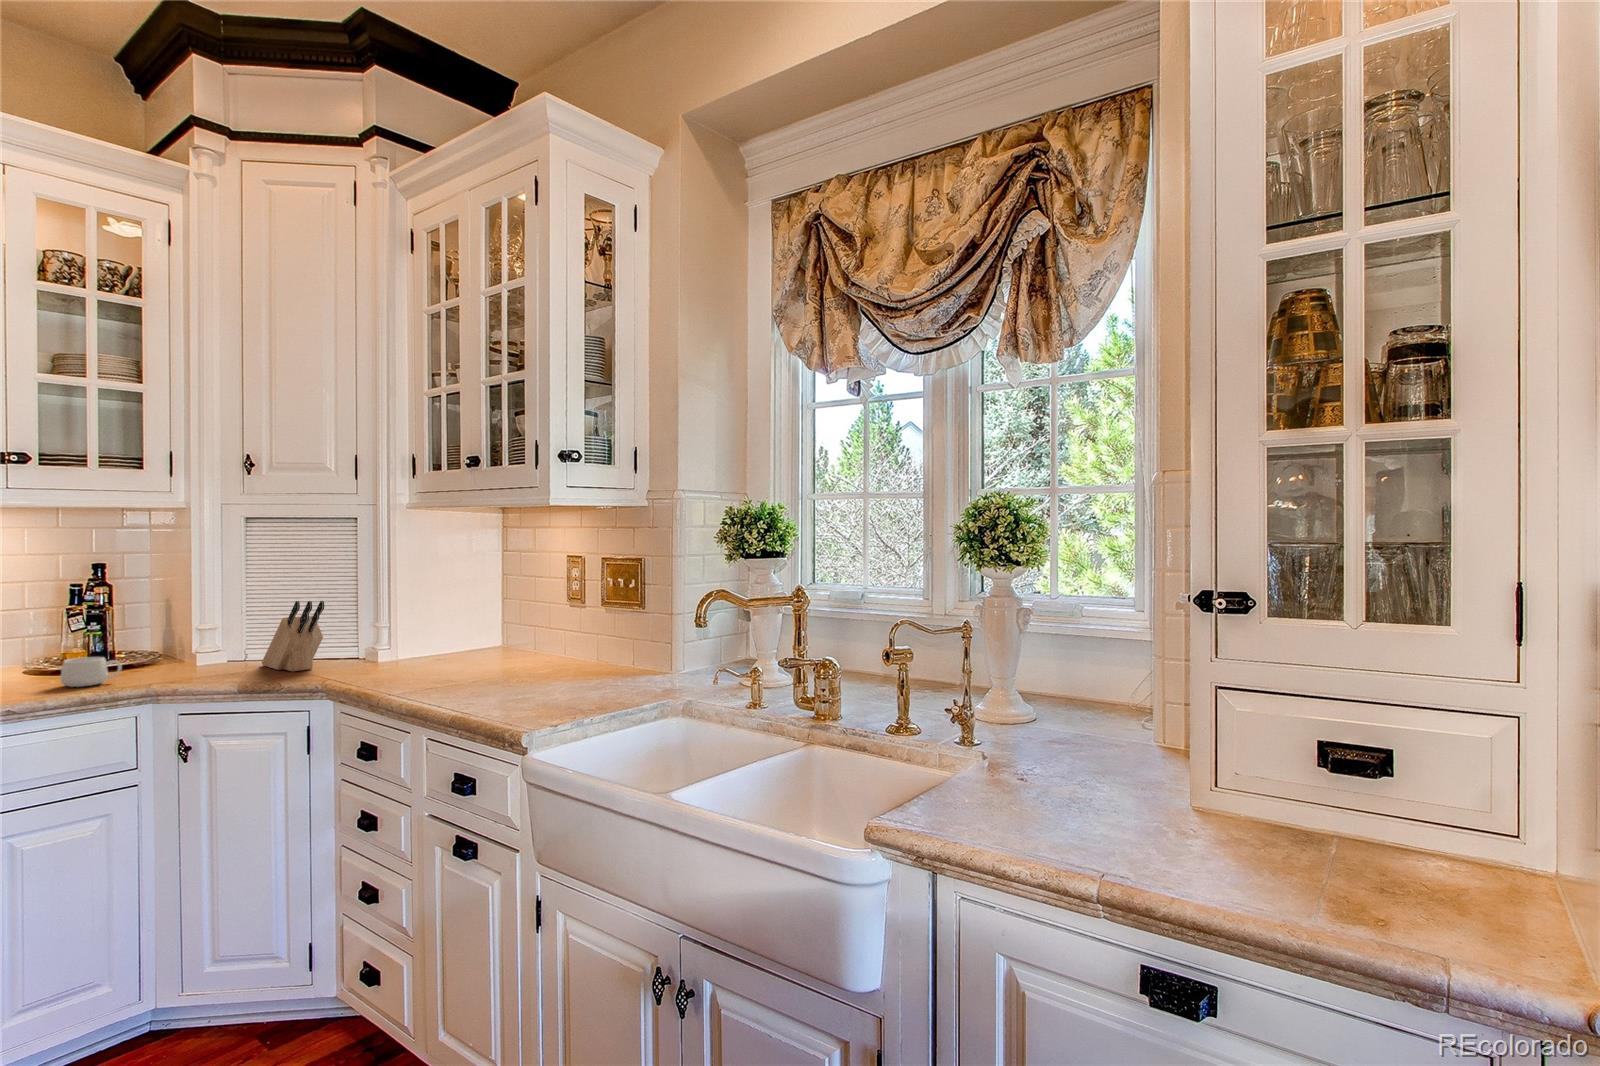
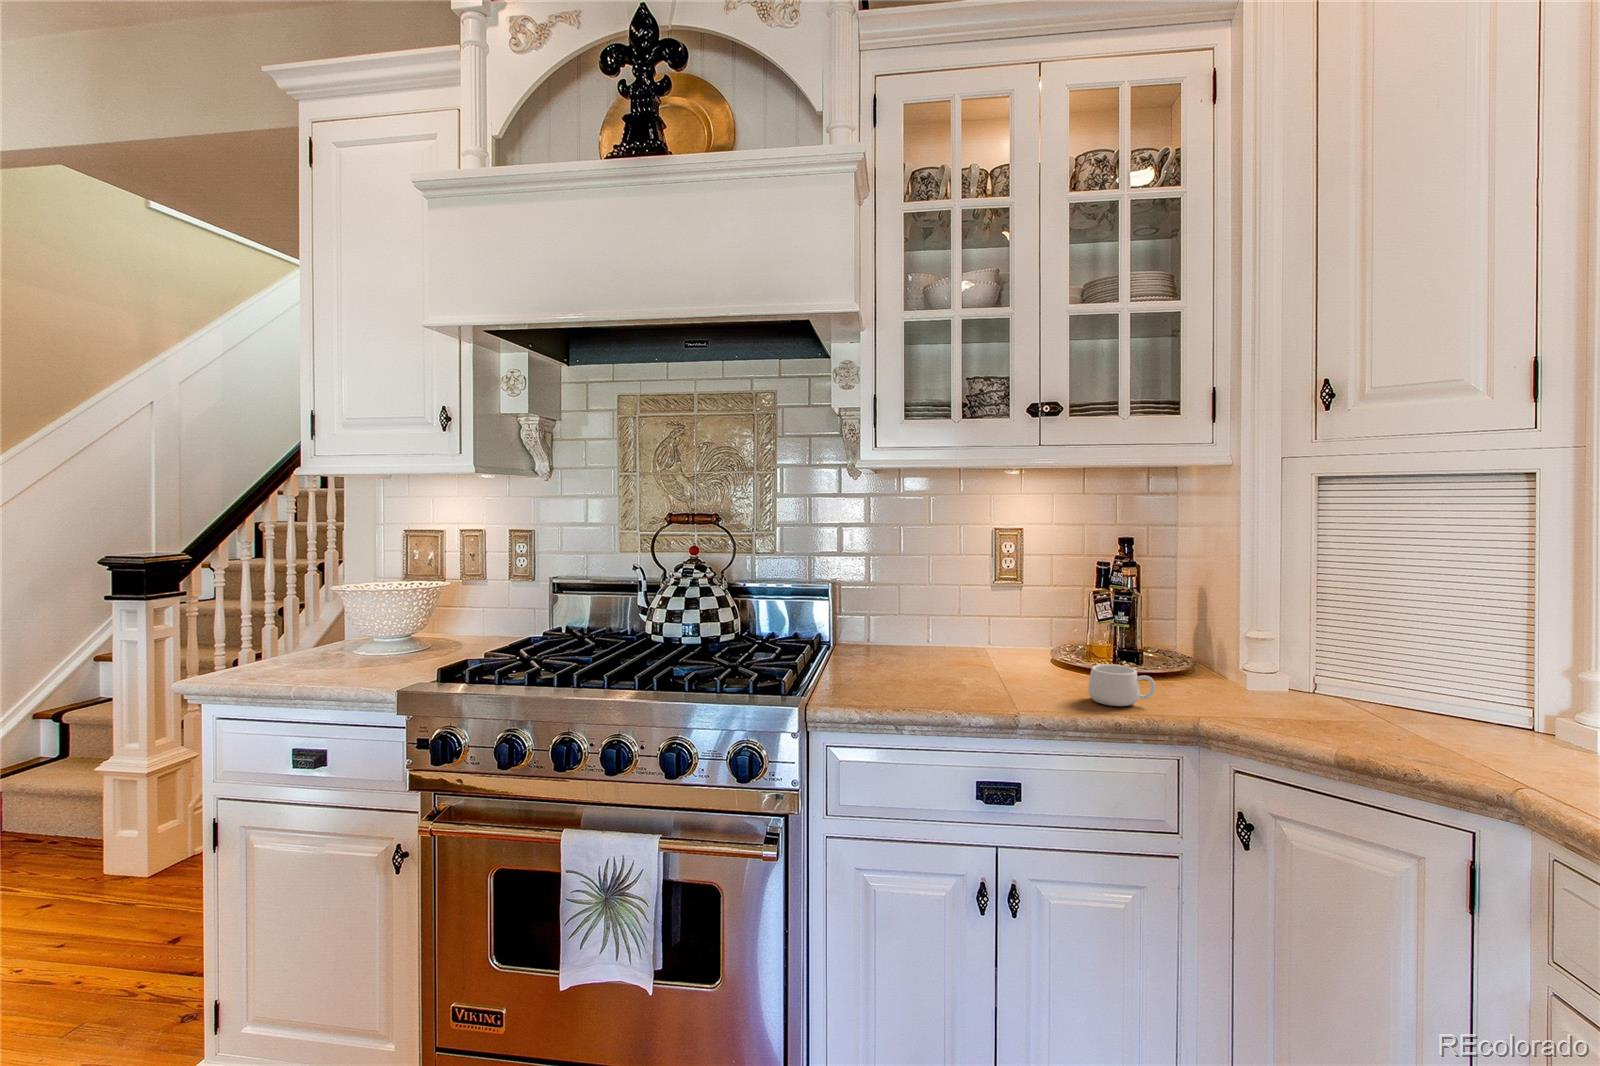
knife block: present [262,601,324,671] -> none [1345,628,1489,750]

